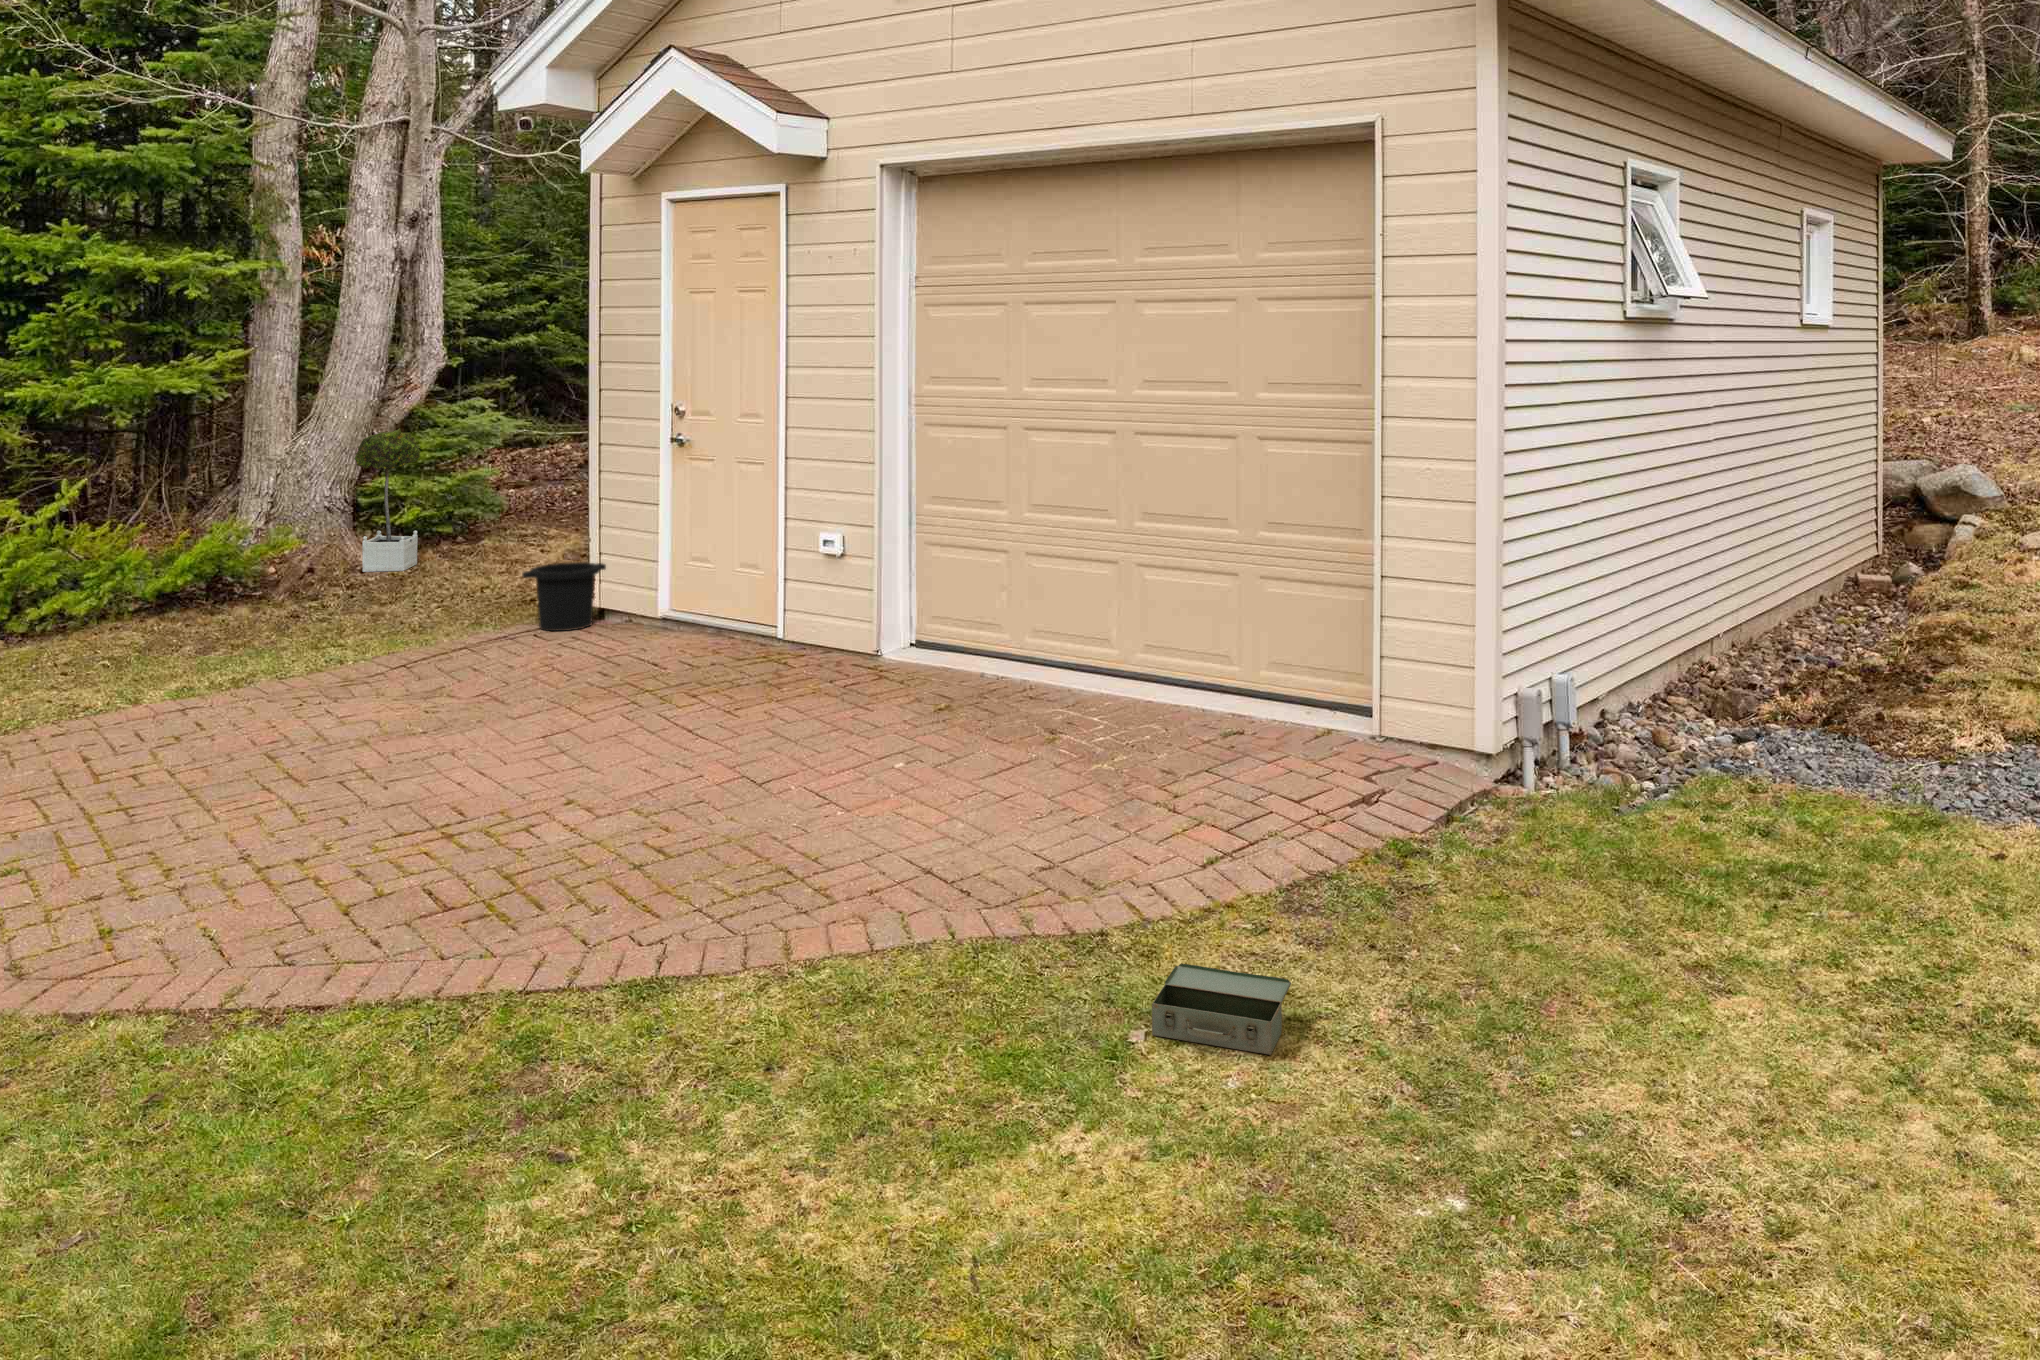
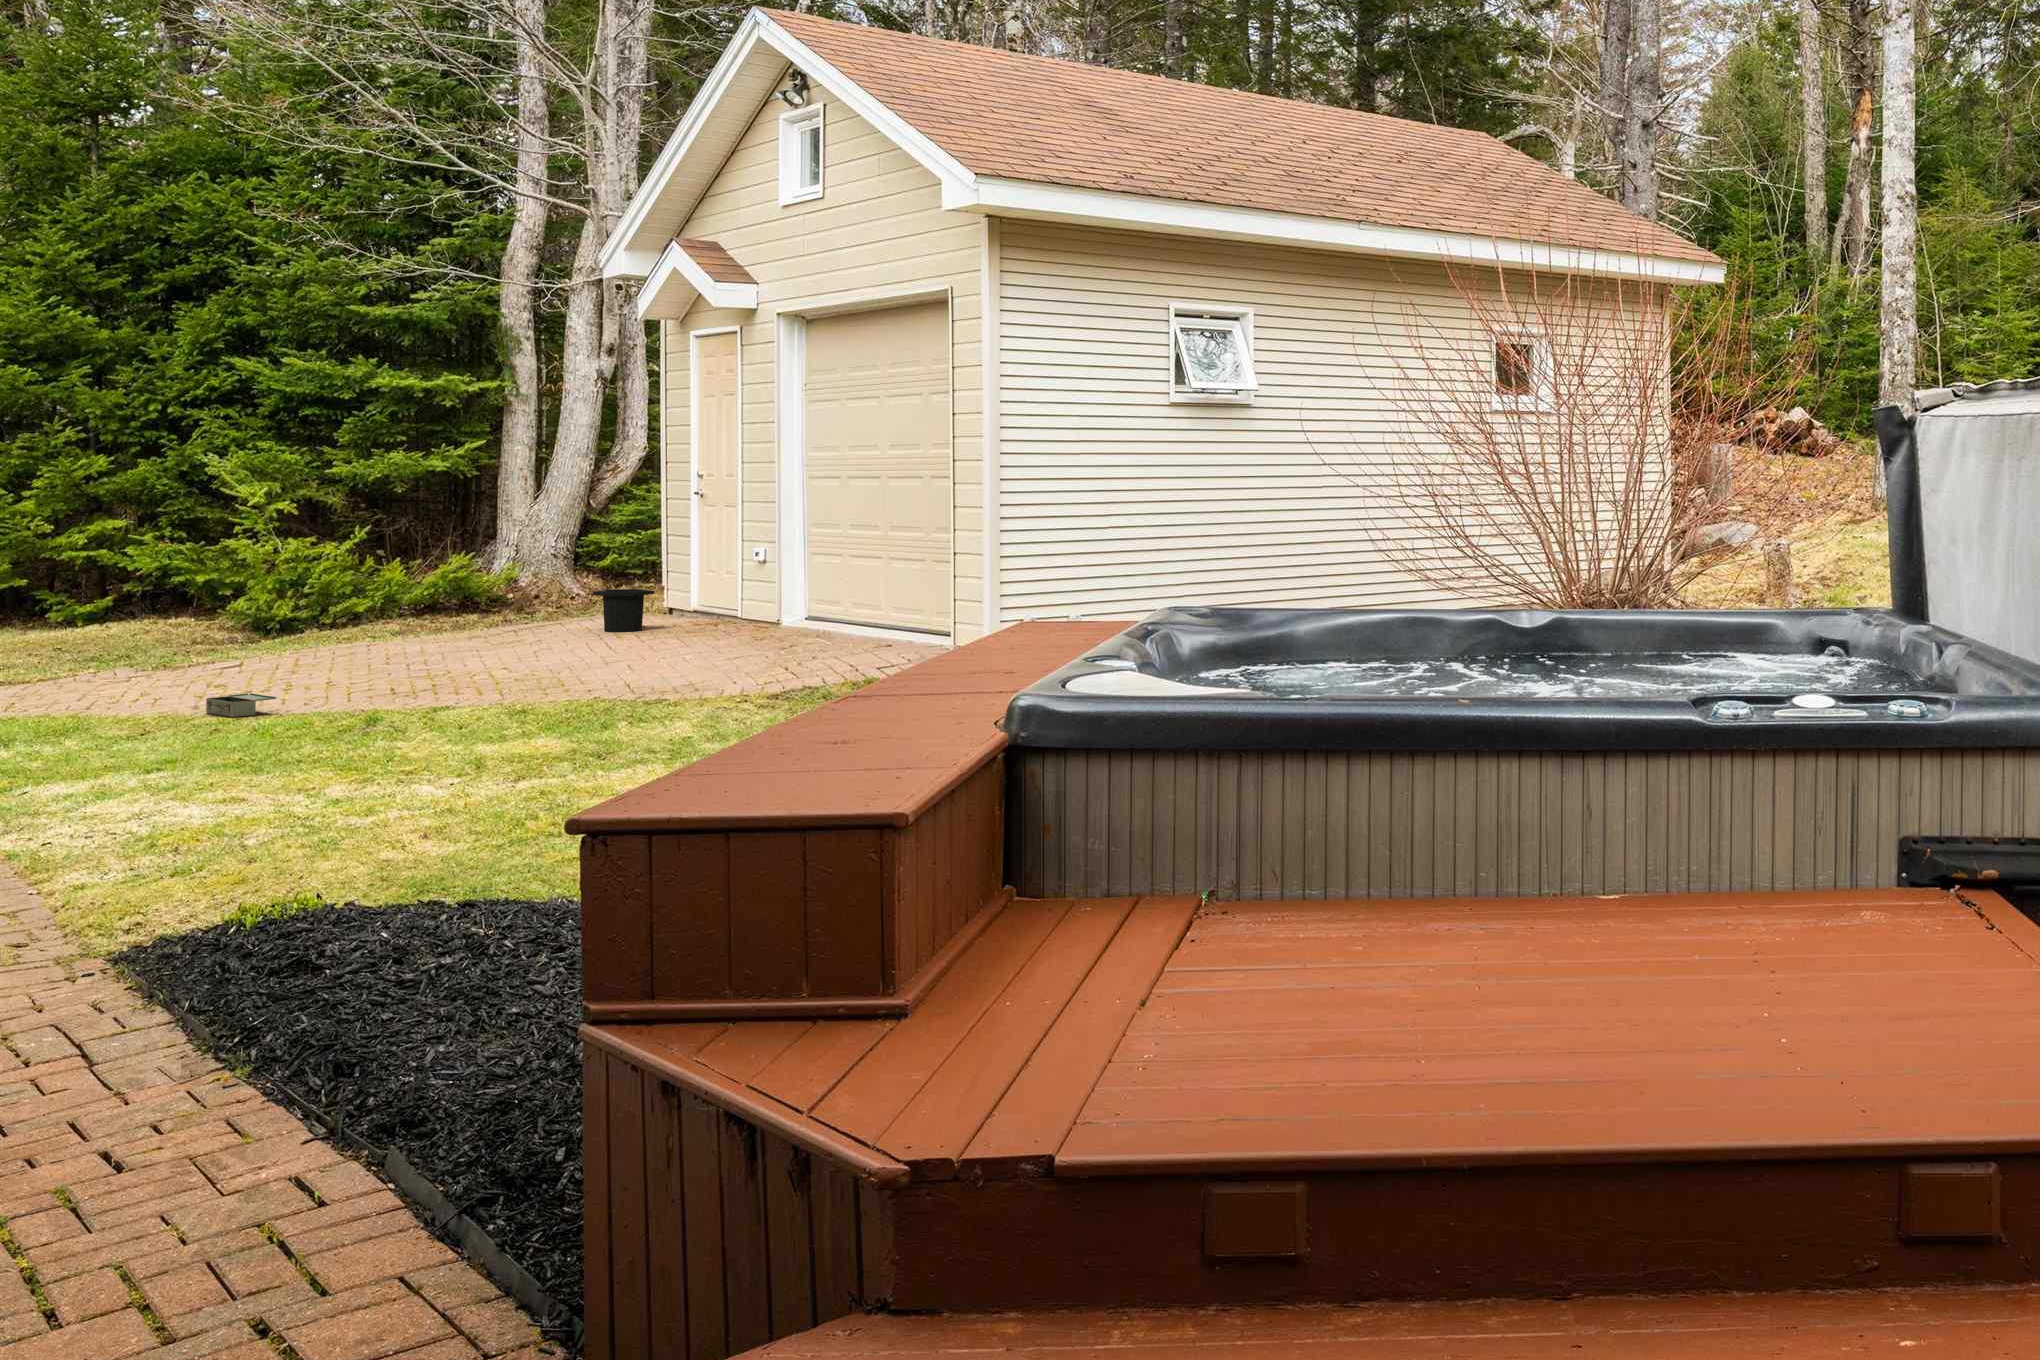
potted tree: present [354,428,420,572] -> none [553,505,604,609]
toolbox: present [1152,963,1291,1055] -> present [206,693,276,717]

